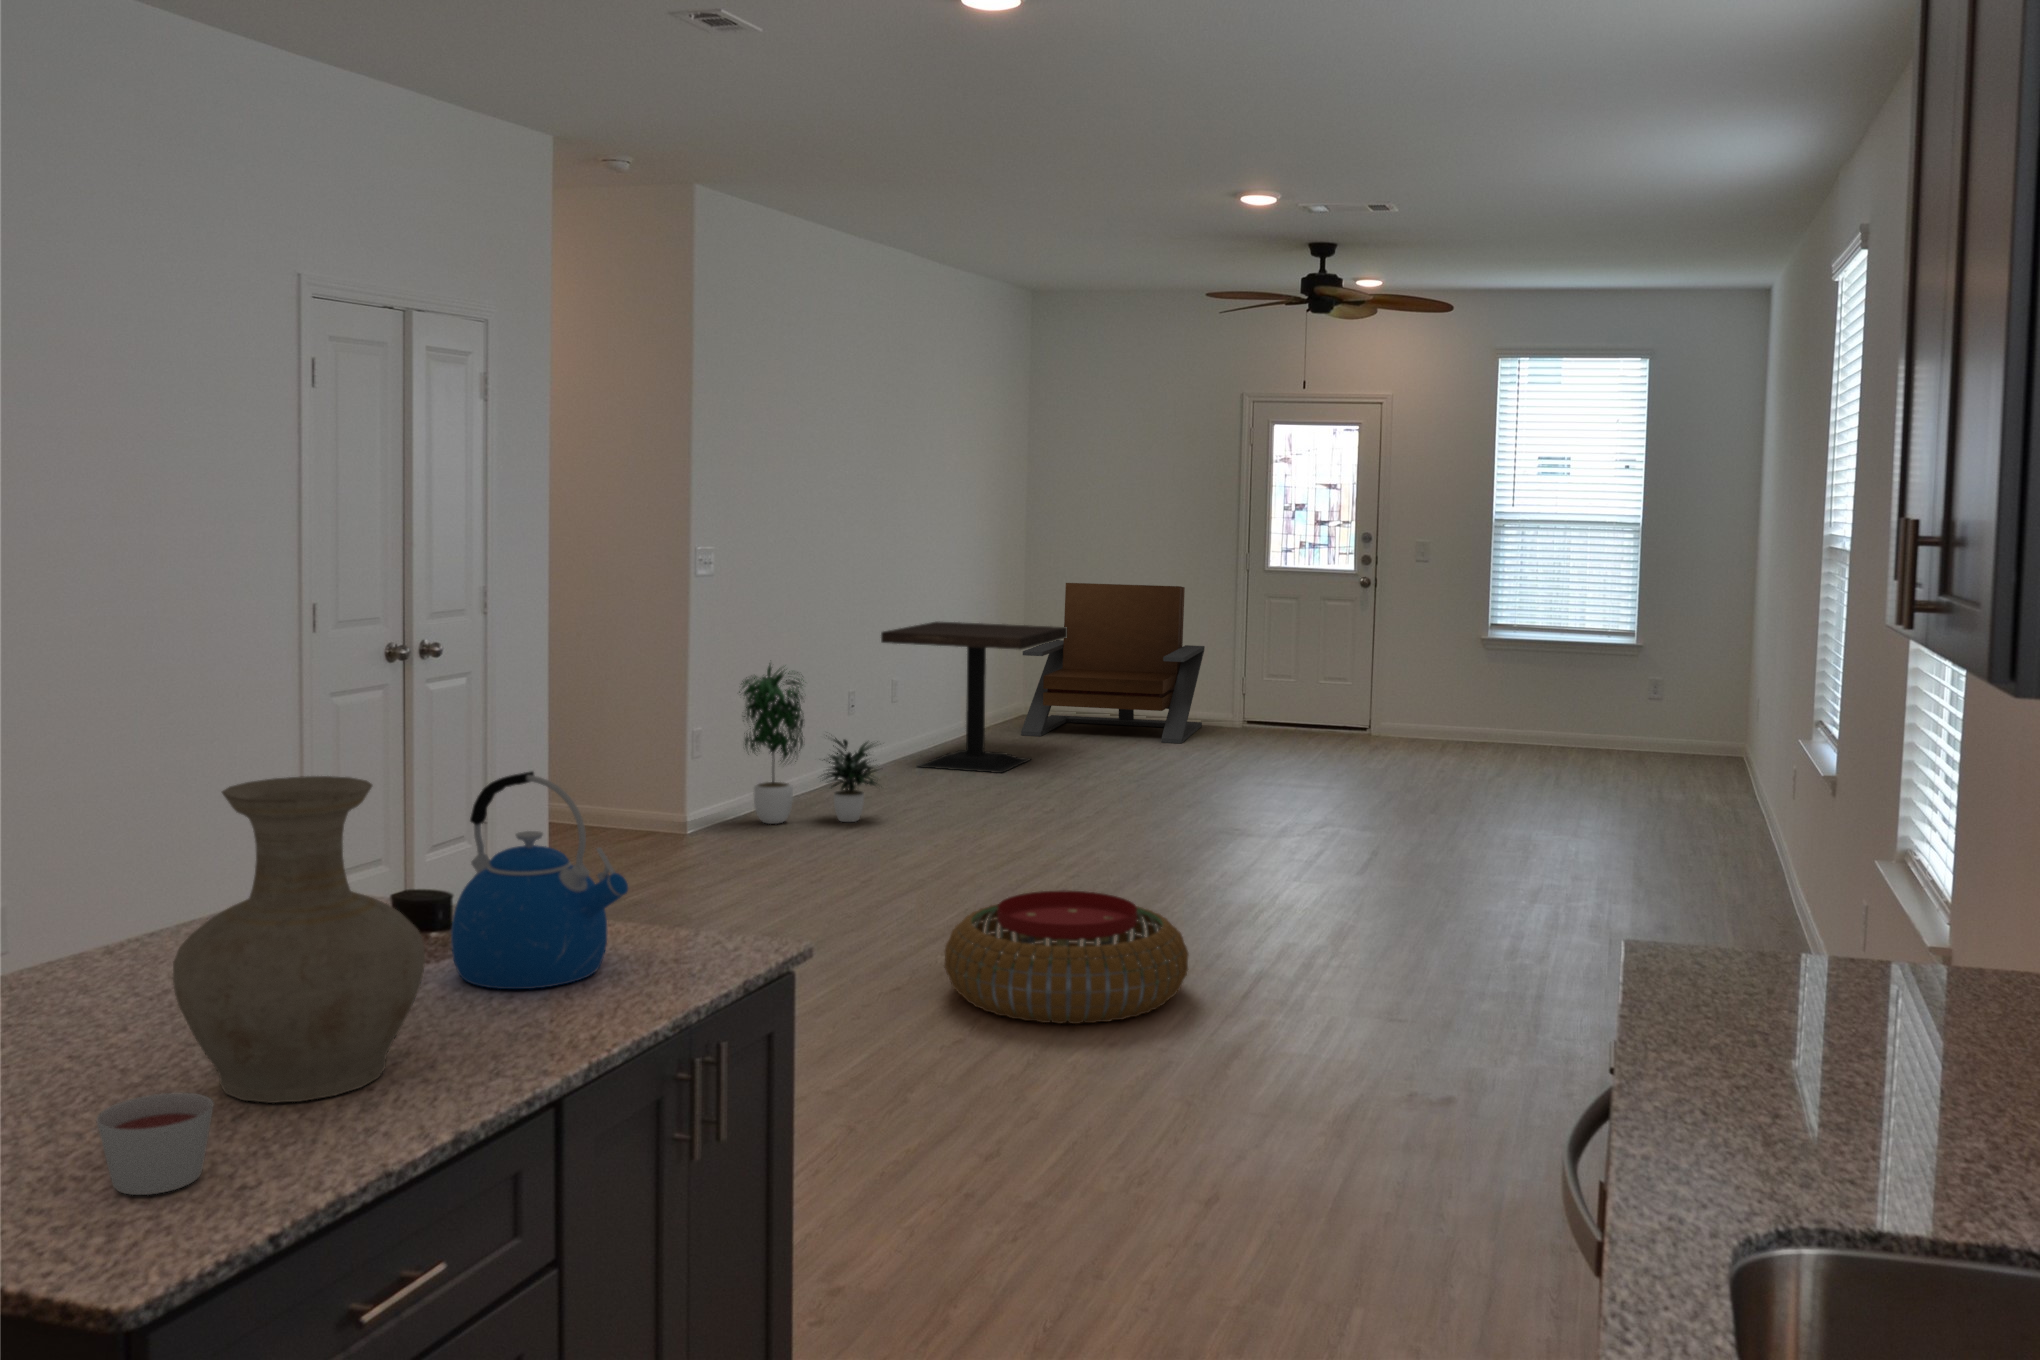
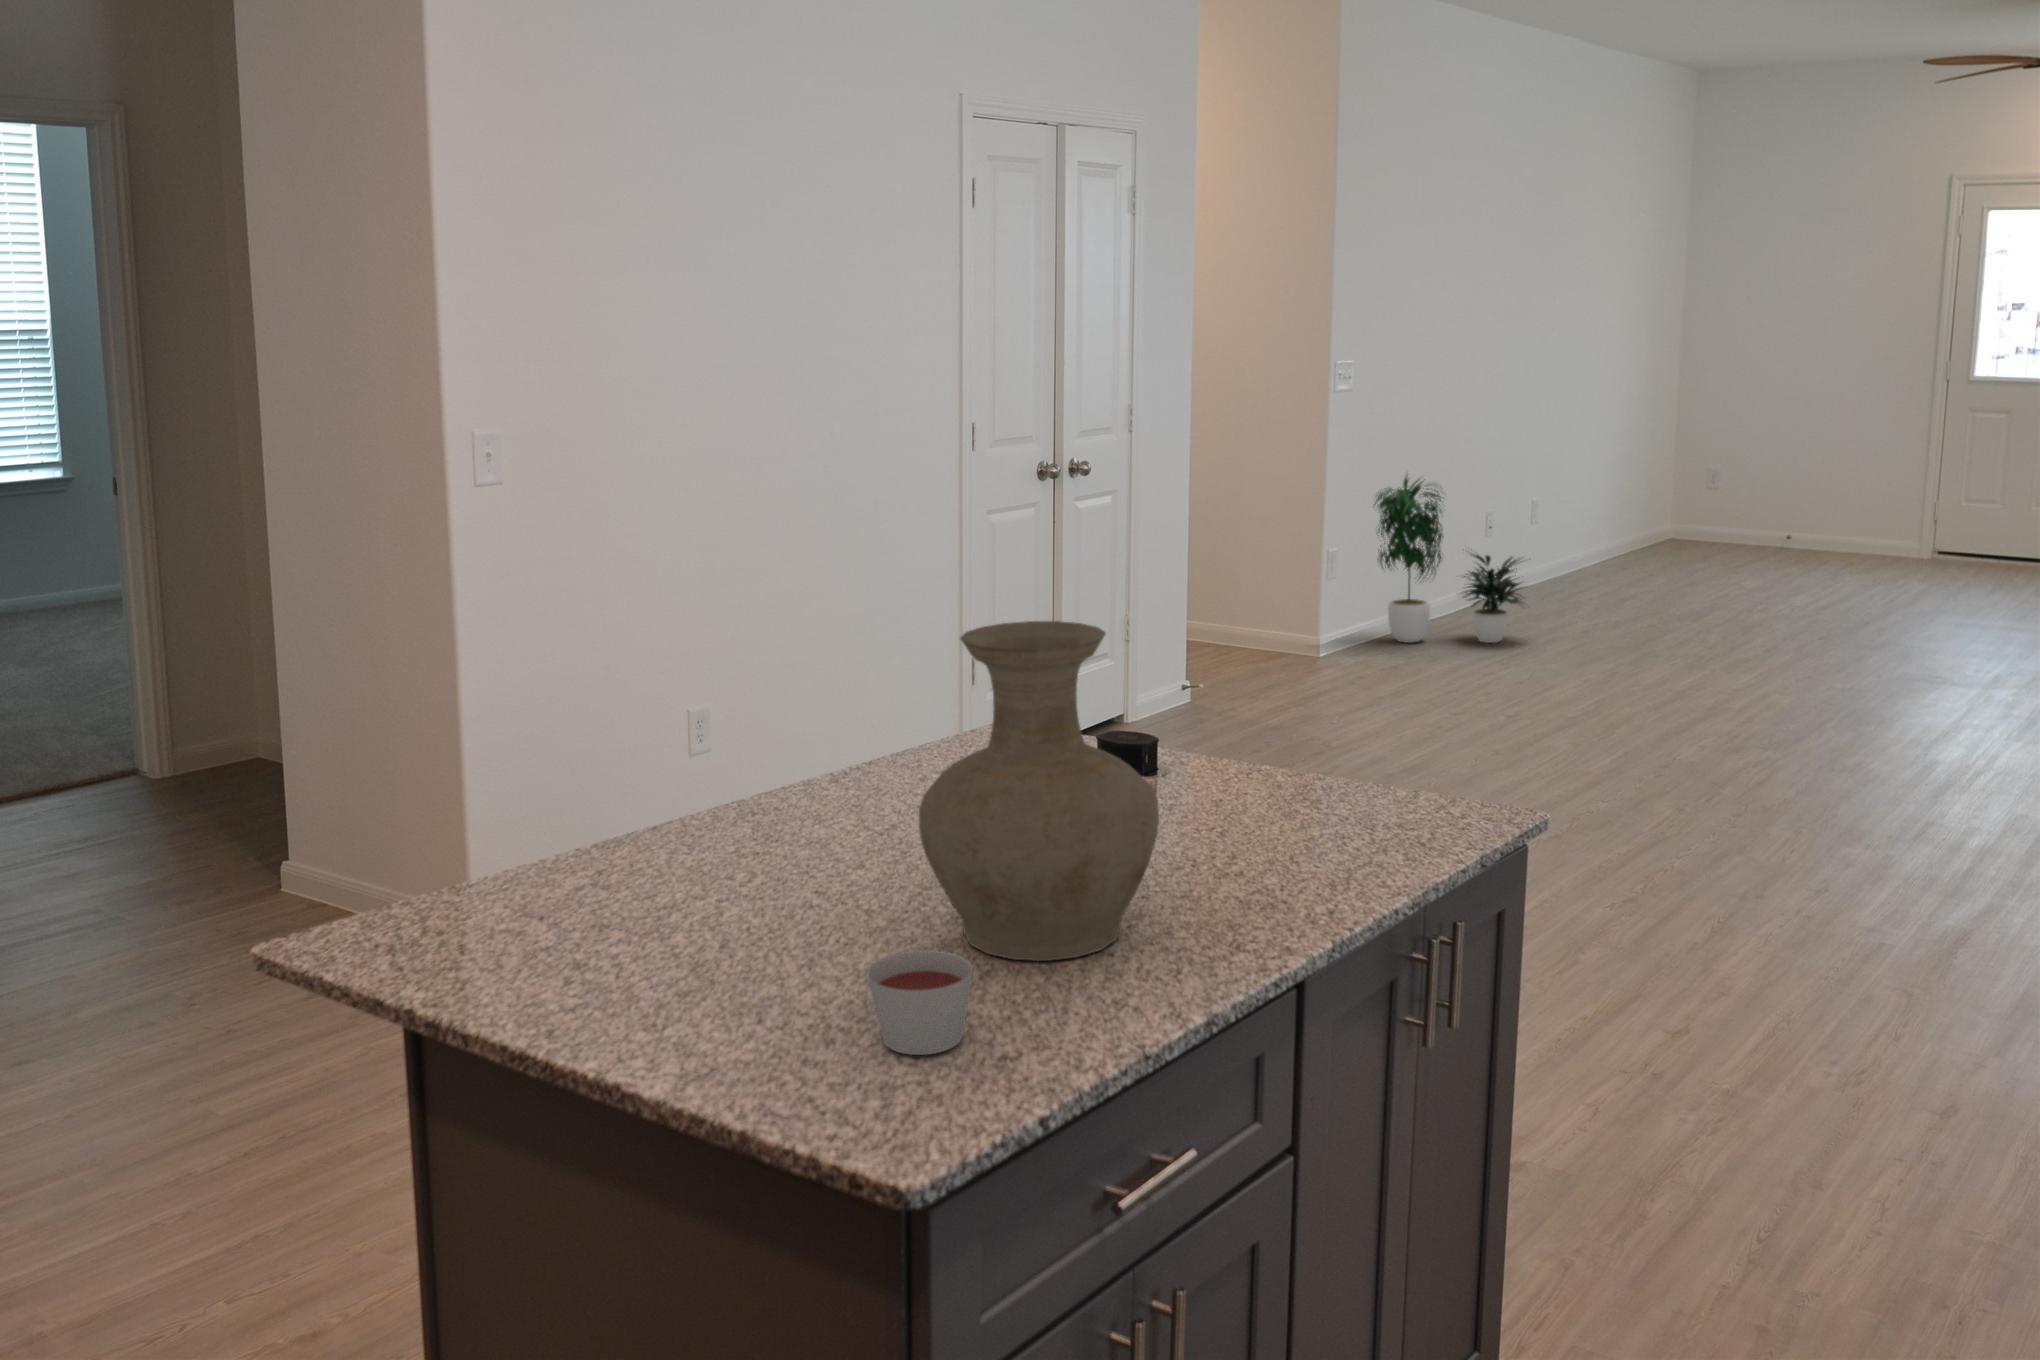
lounge chair: present [1021,583,1205,743] -> none [1677,376,1908,559]
side table: present [881,622,1067,773] -> none [1522,425,1740,591]
kettle: present [451,771,628,989] -> none [1166,612,1356,846]
pouf: present [944,891,1189,1024] -> none [1621,732,1928,886]

